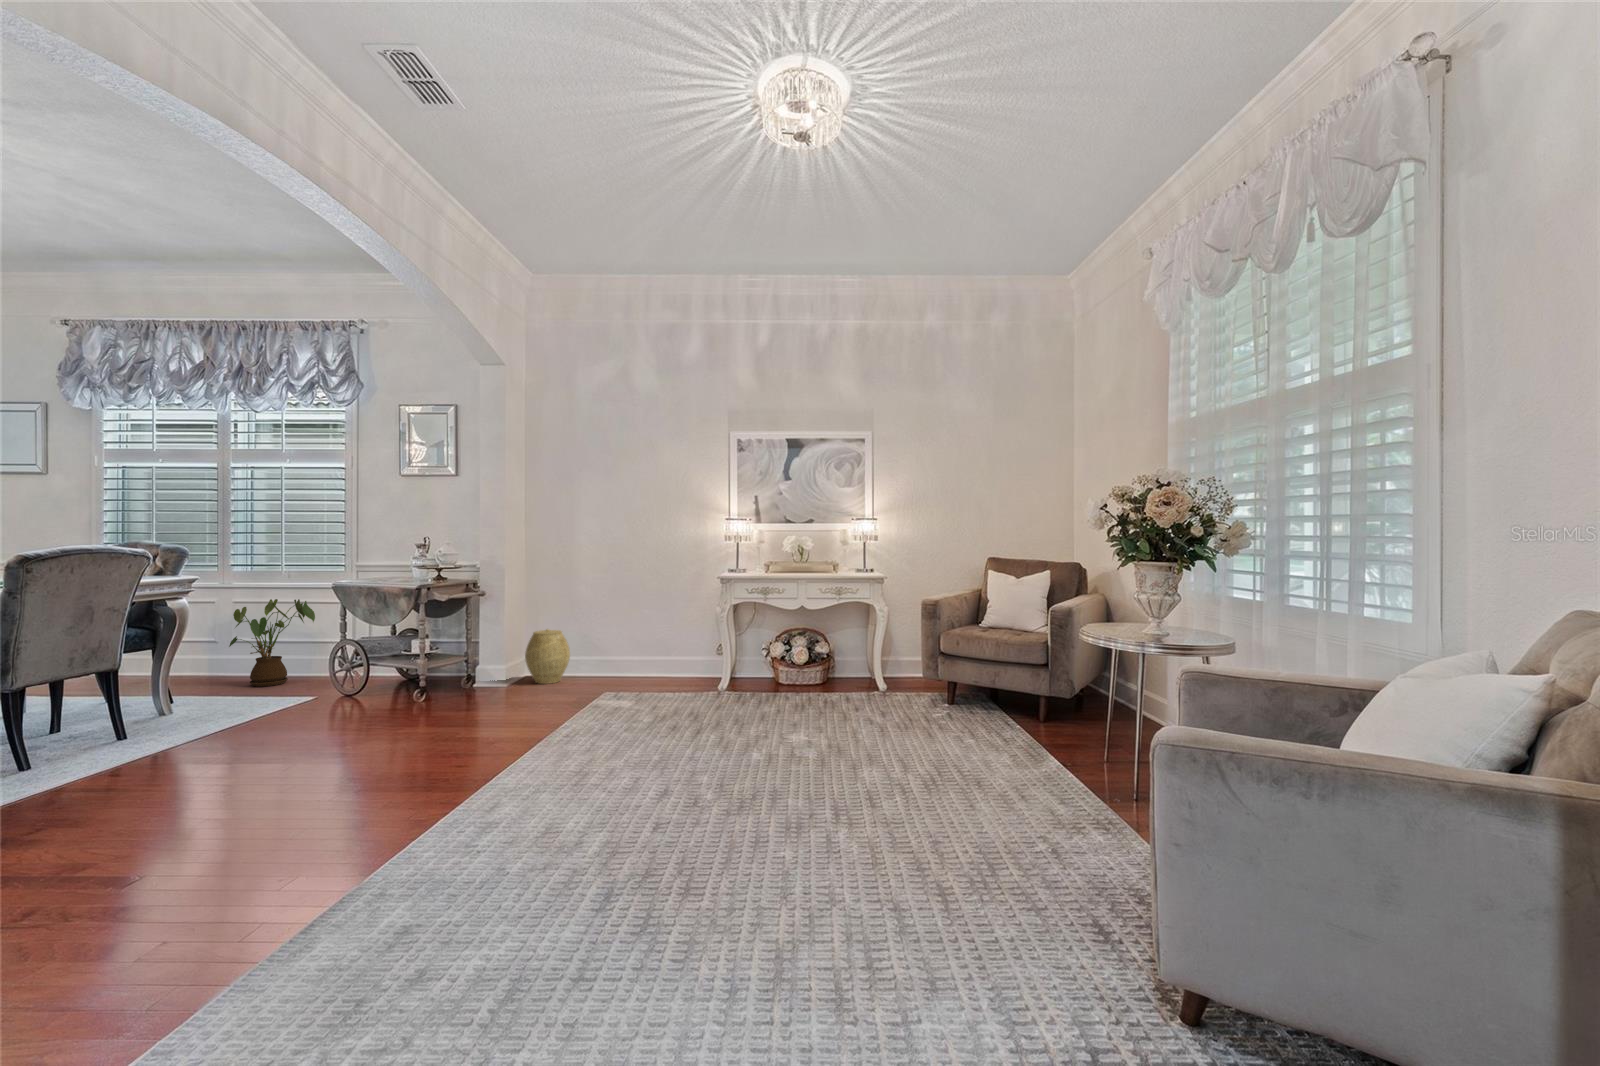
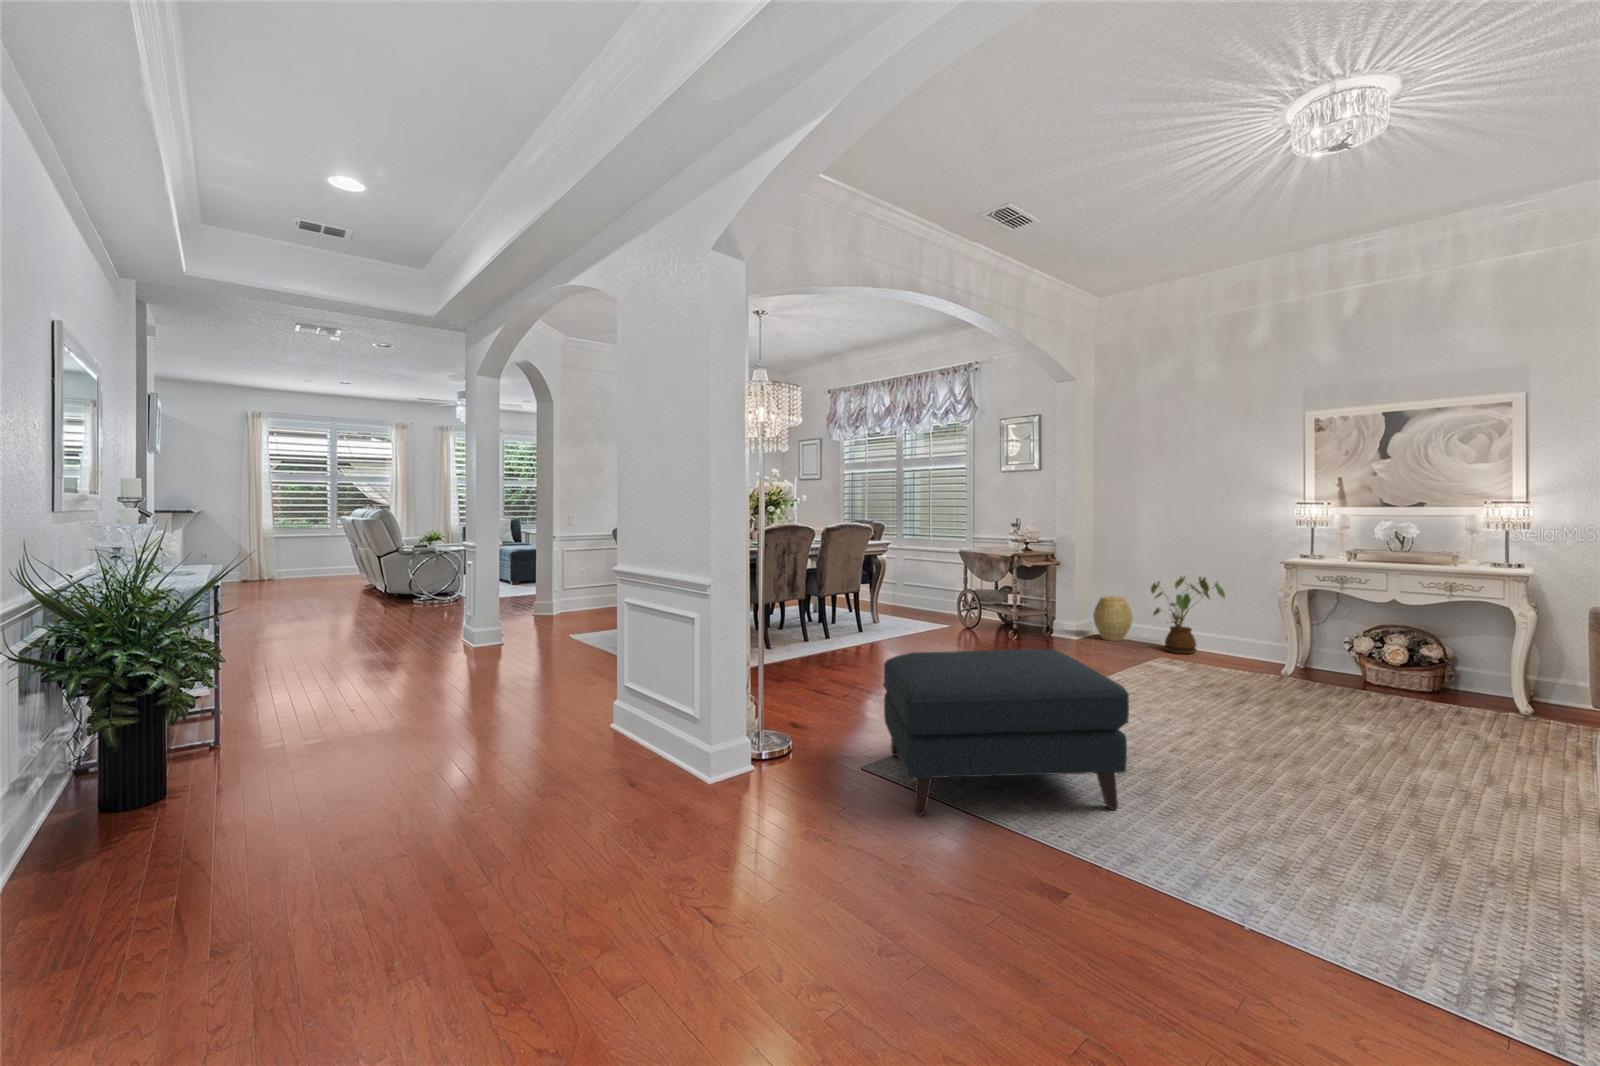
house plant: present [229,599,315,687] -> present [1151,576,1225,654]
ottoman: none [236,691,639,1011] -> present [883,649,1129,816]

